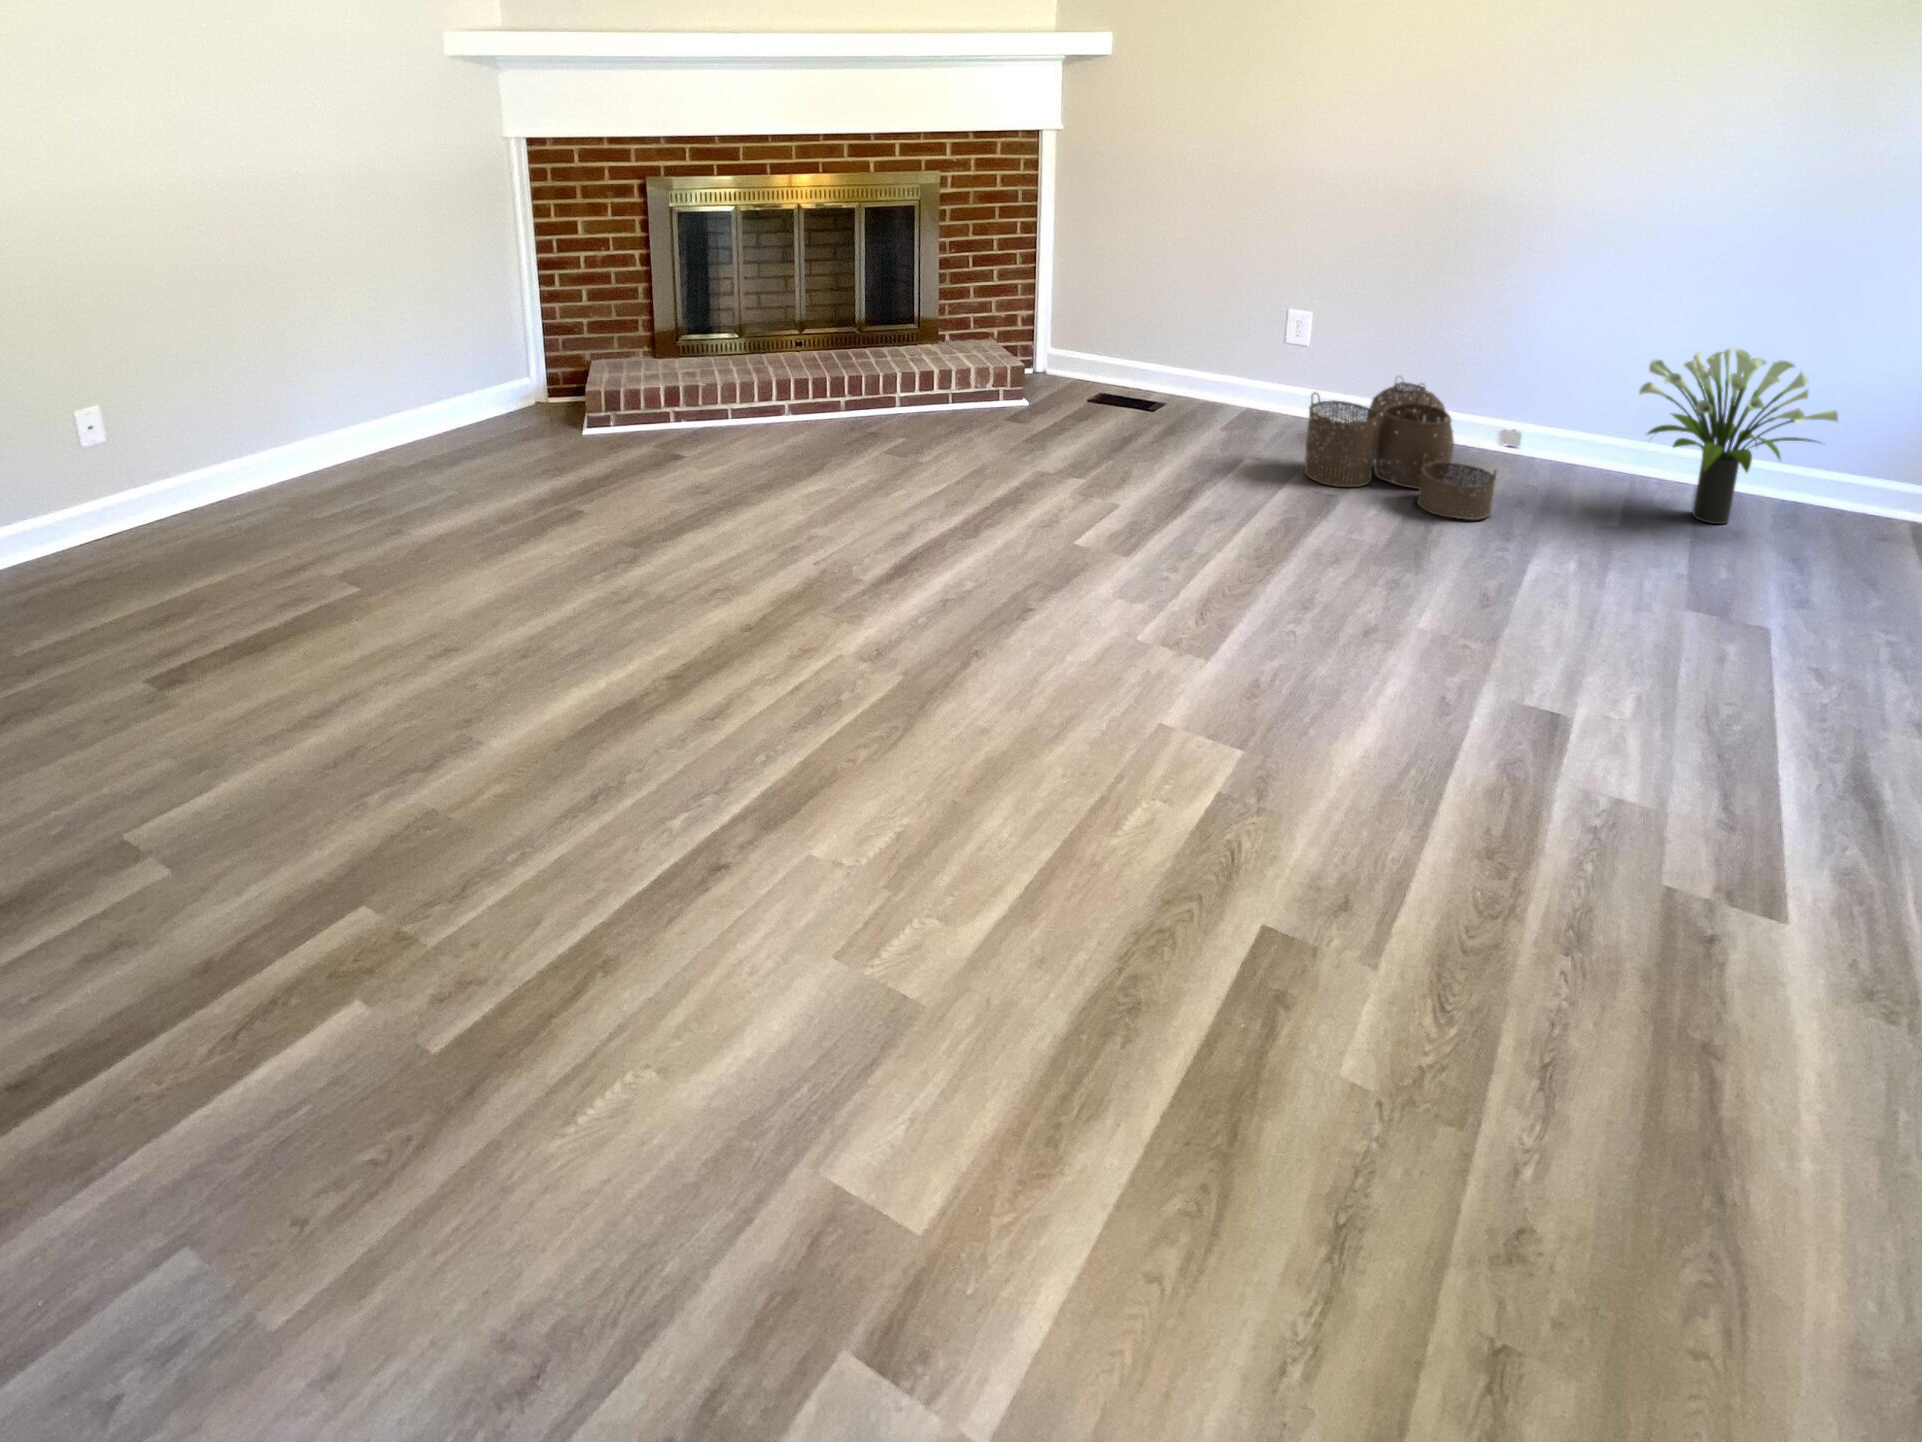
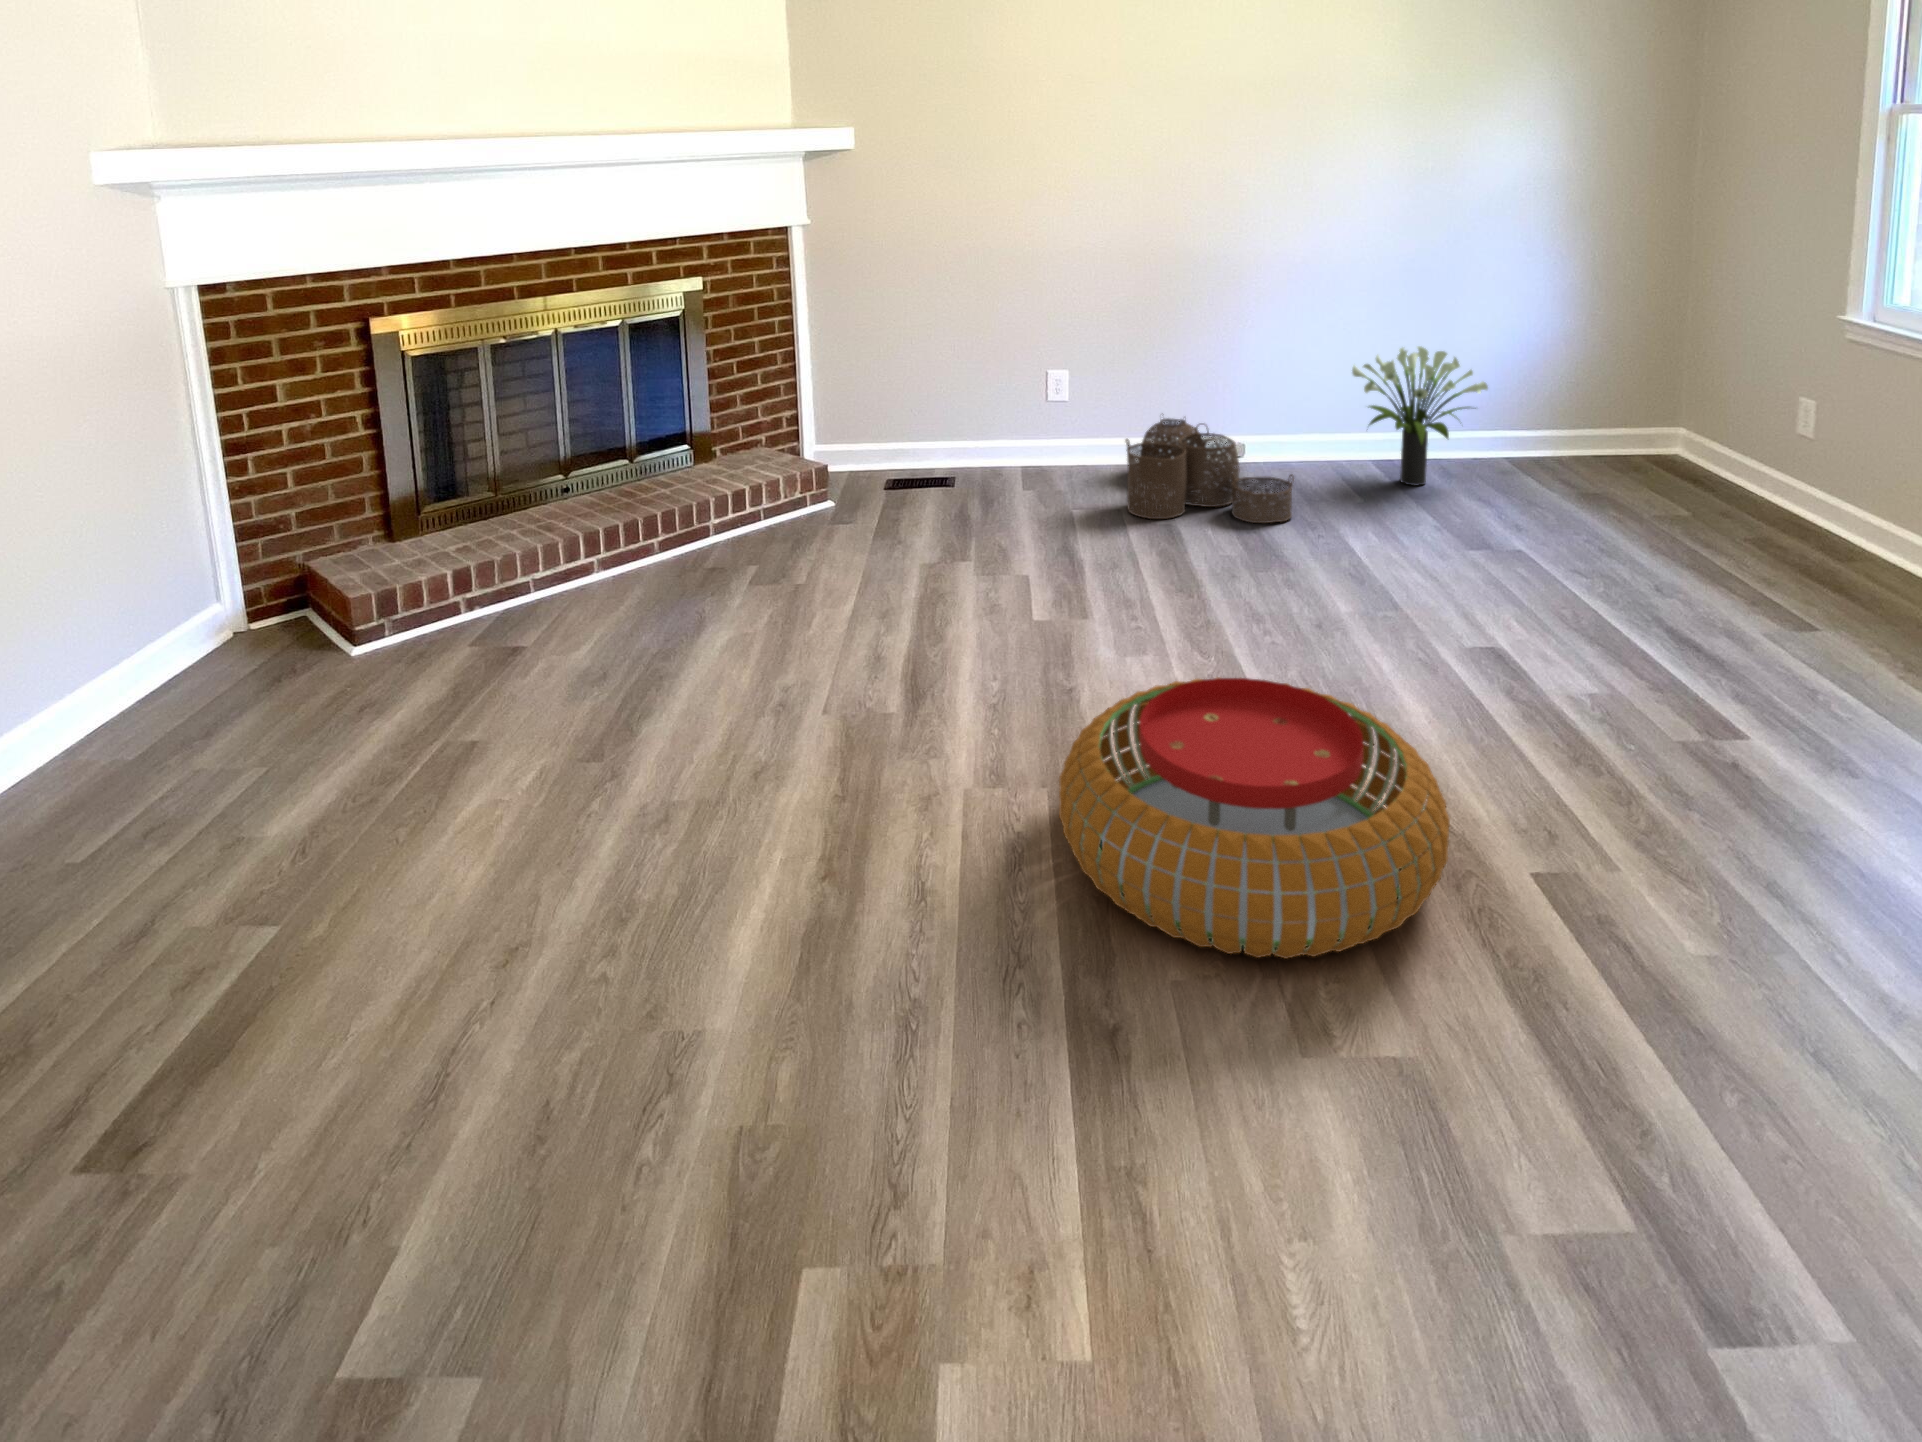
pouf: none [818,612,1205,899] -> present [1059,677,1450,958]

